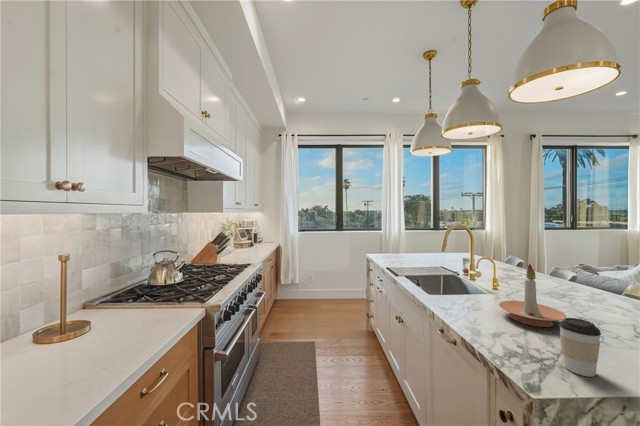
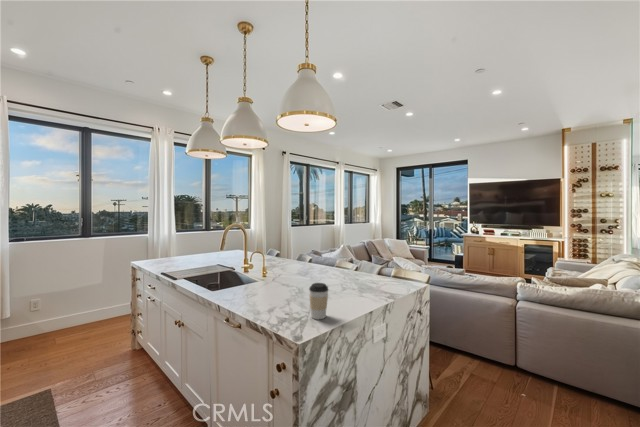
candle holder: present [499,264,566,327] -> none [271,251,310,296]

